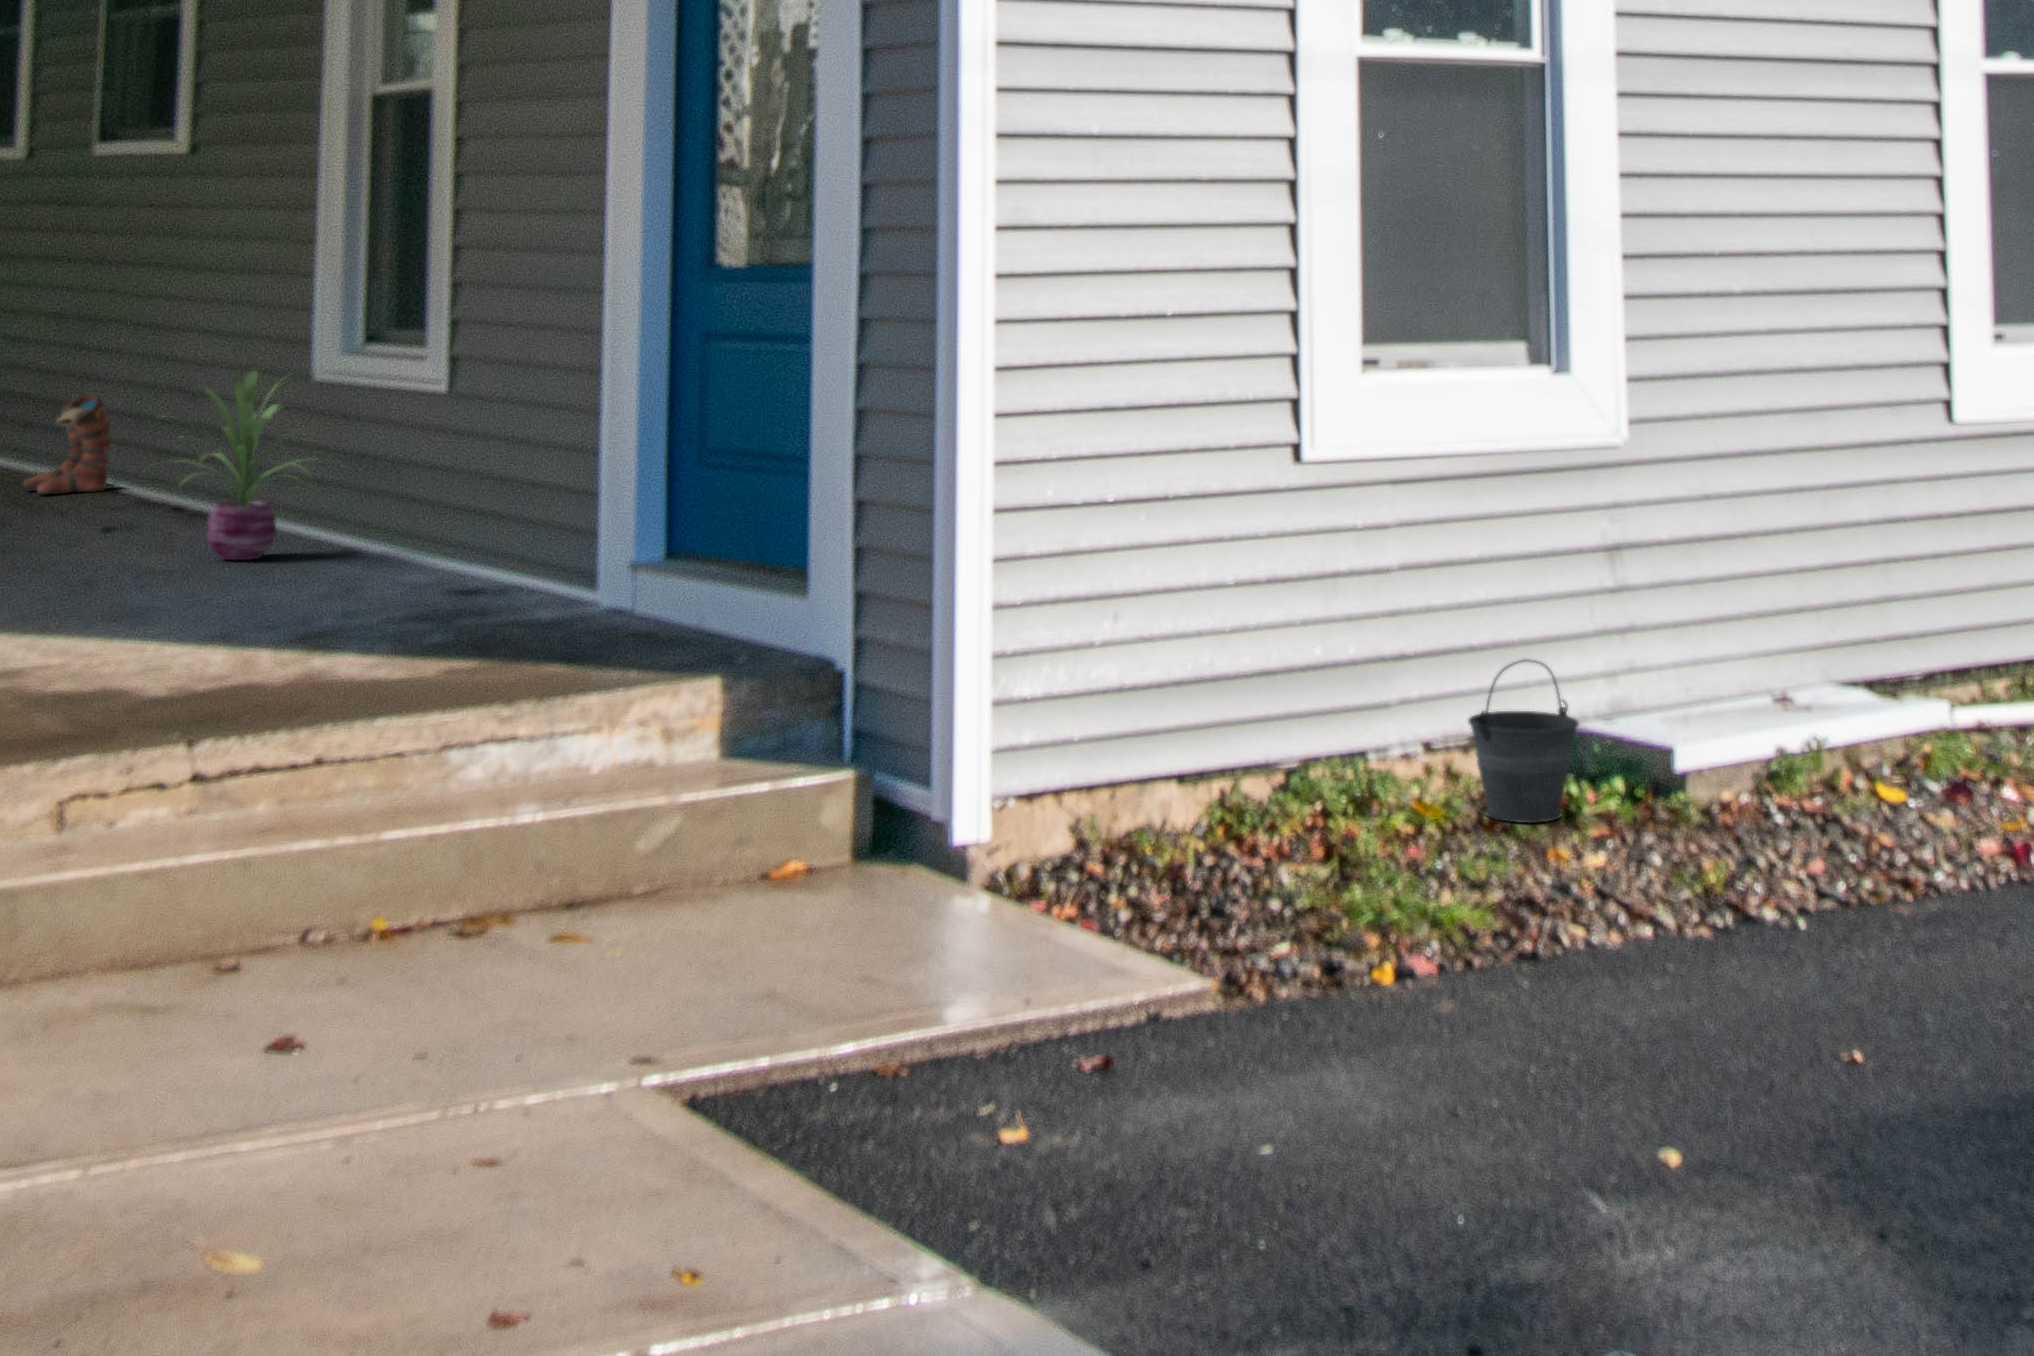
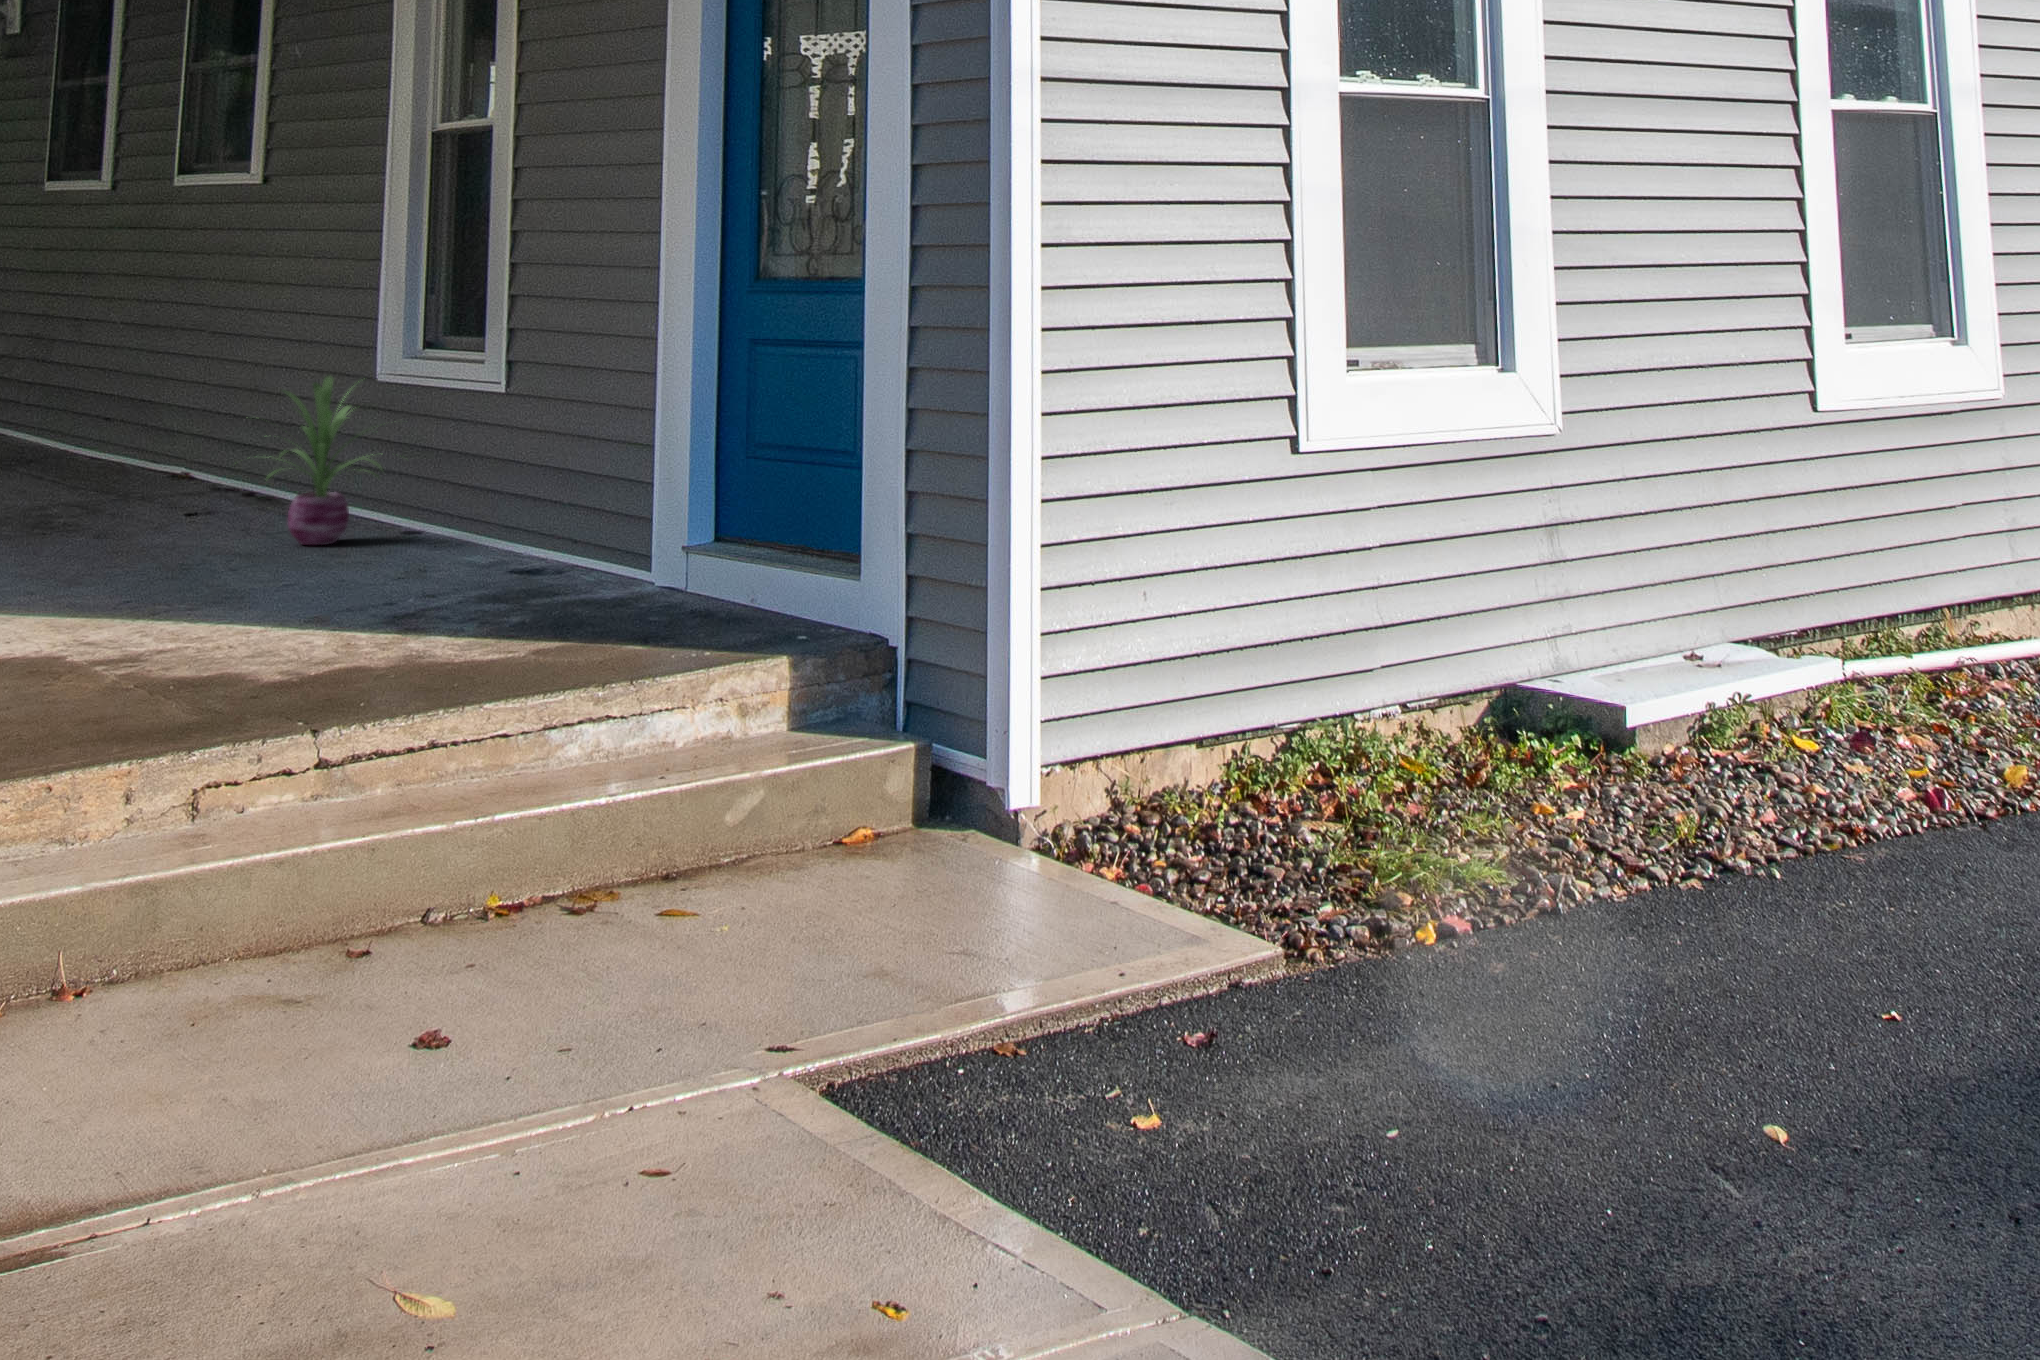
boots: present [23,394,111,494] -> none [107,396,186,484]
bucket: present [1468,659,1579,823] -> none [1440,628,1538,776]

